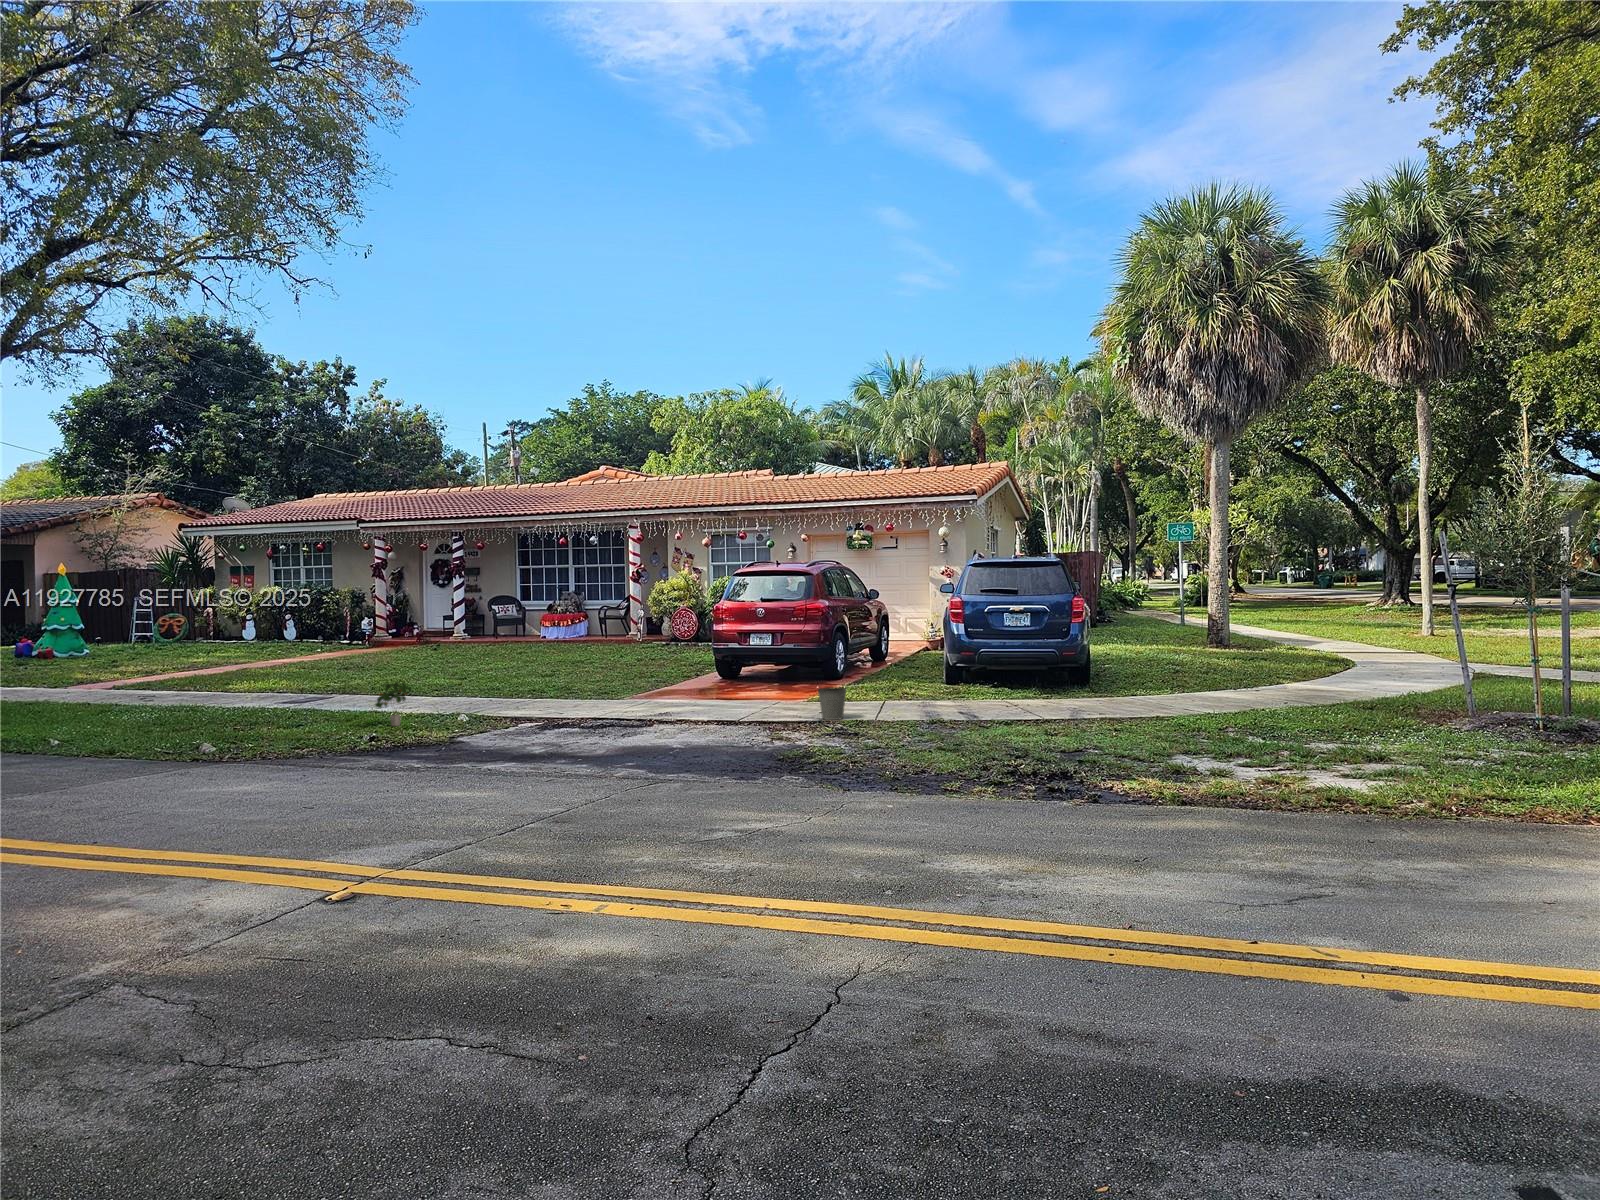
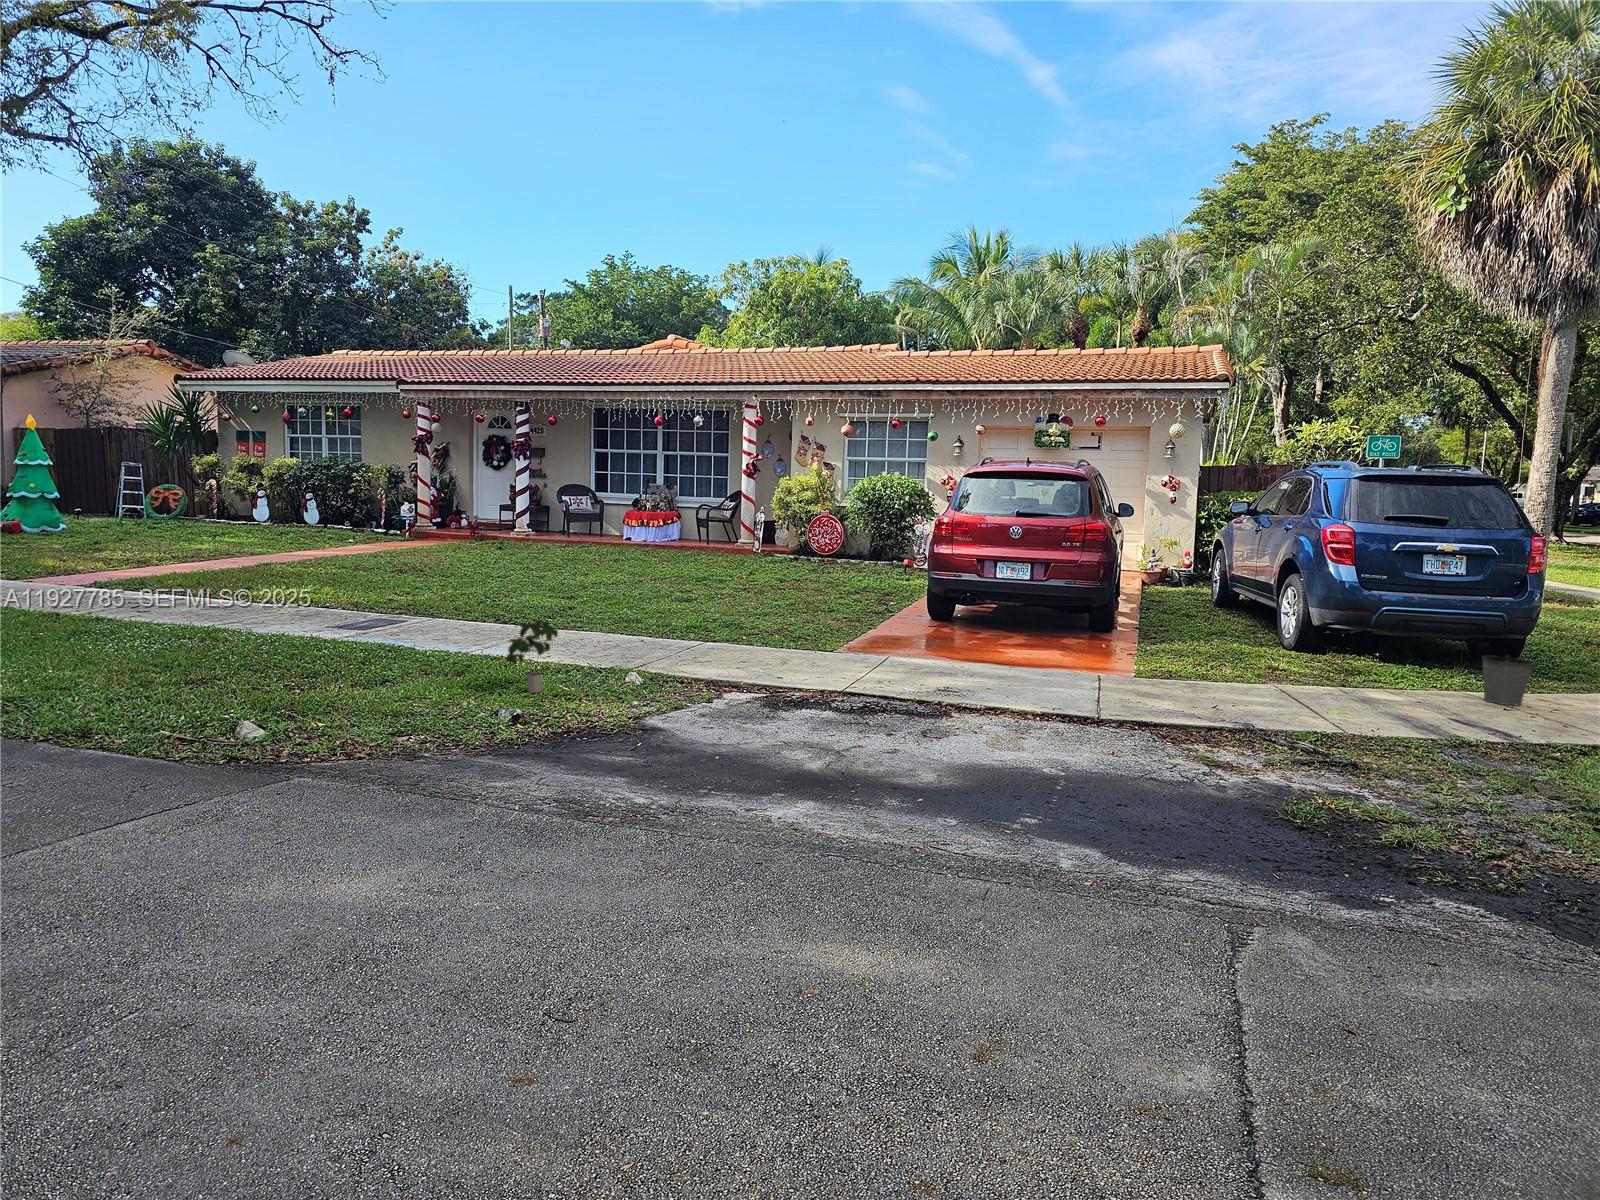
bucket: present [818,687,846,720] -> present [1482,656,1533,705]

